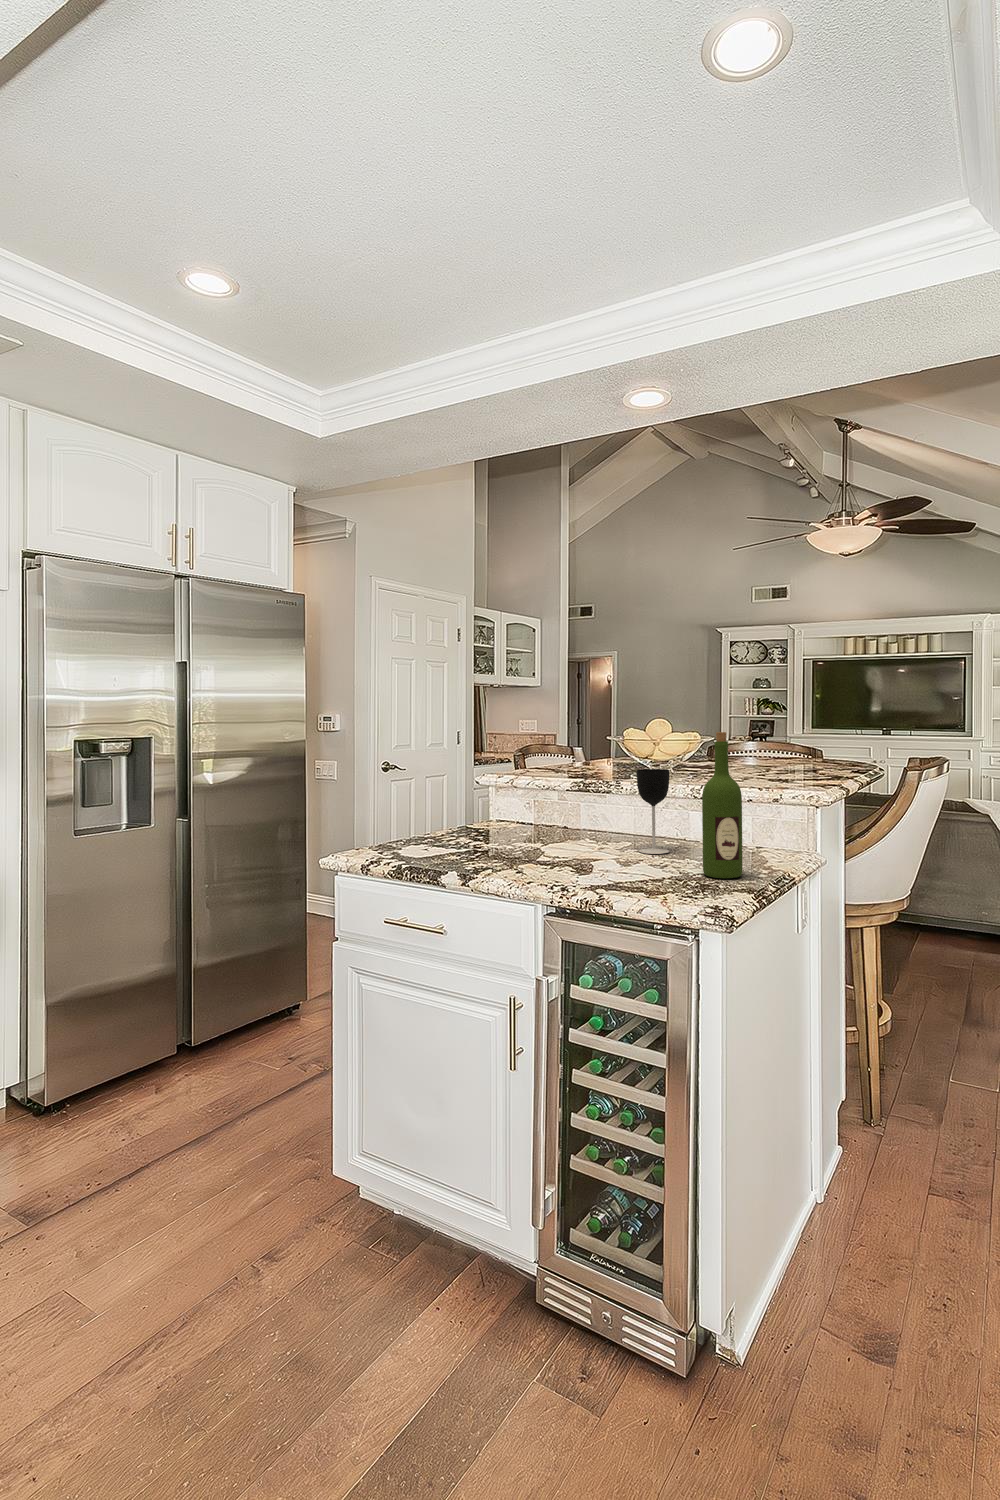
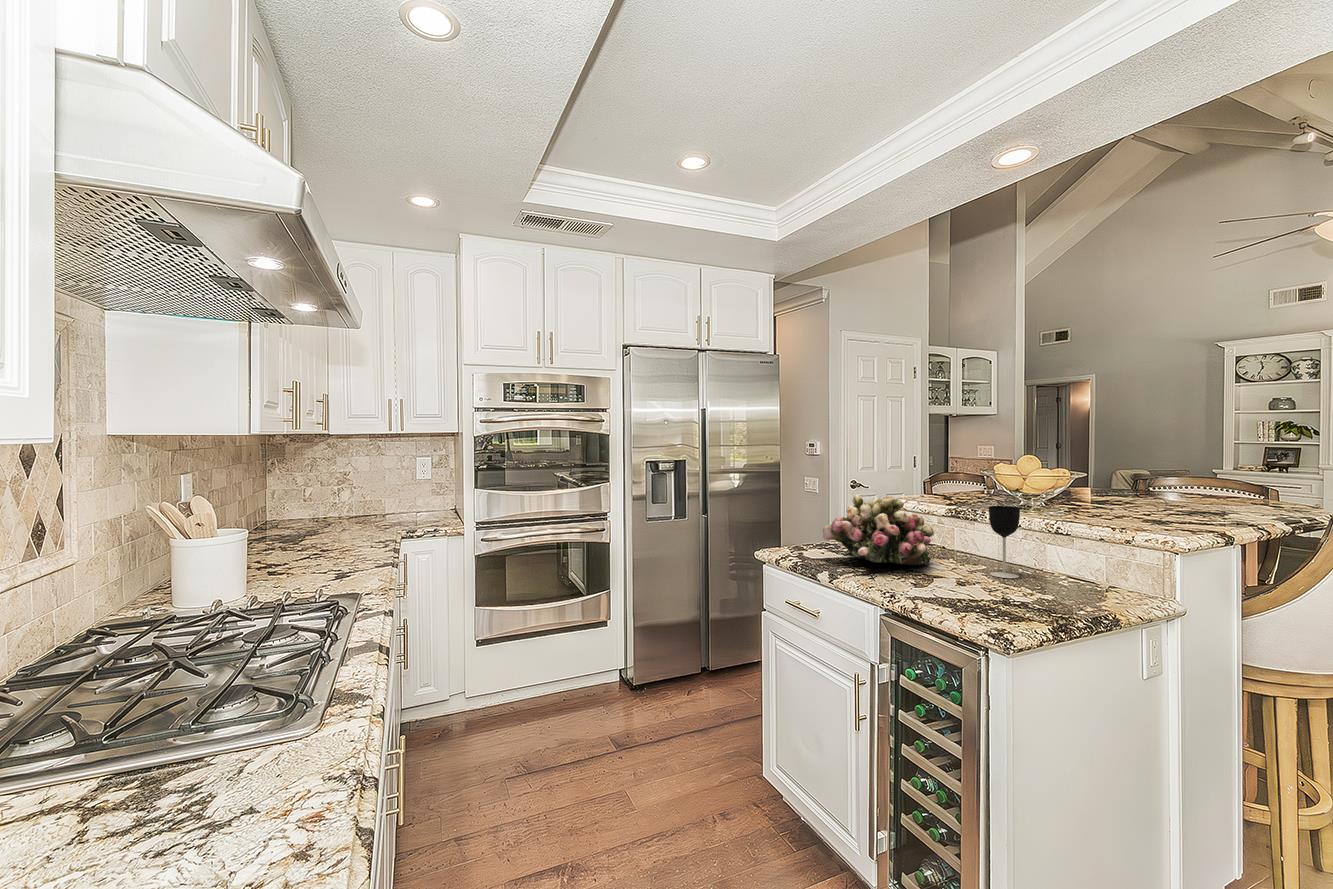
wine bottle: present [702,732,743,878] -> none [1026,483,1064,608]
flower arrangement: none [442,765,575,851] -> present [823,494,934,565]

